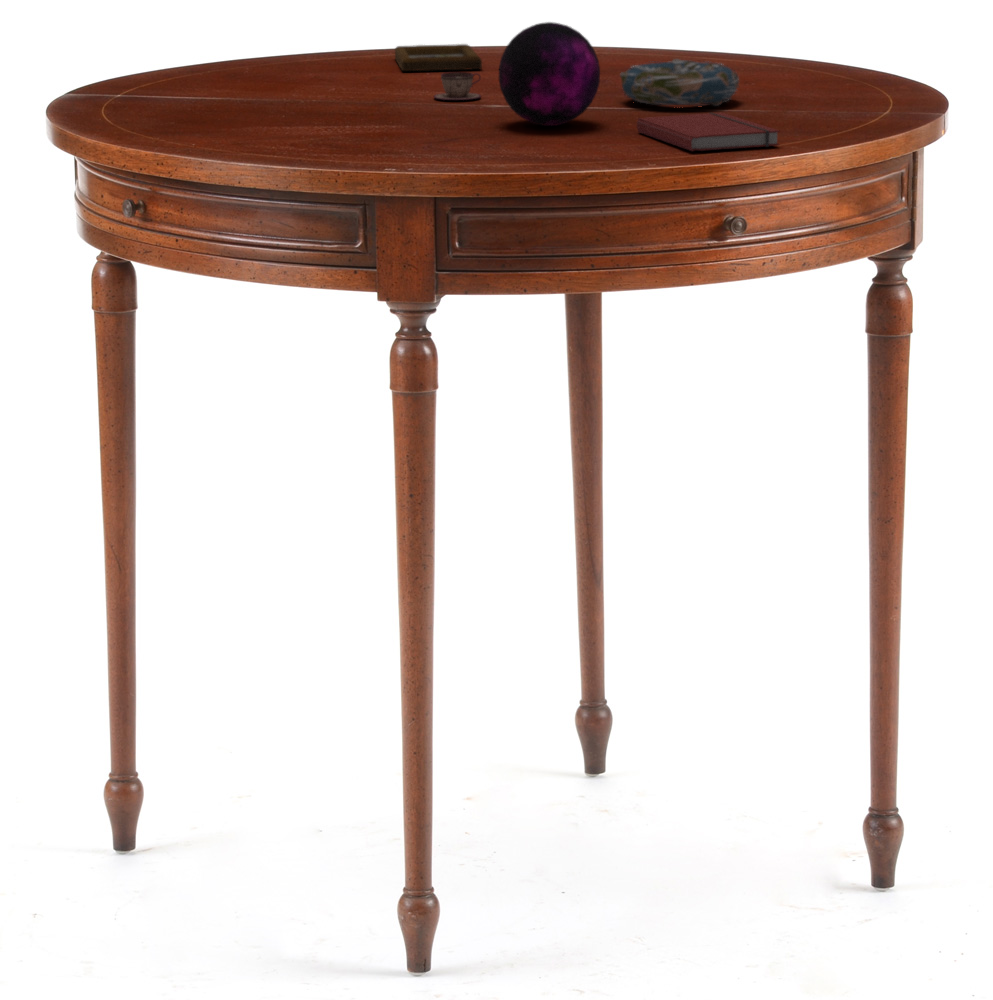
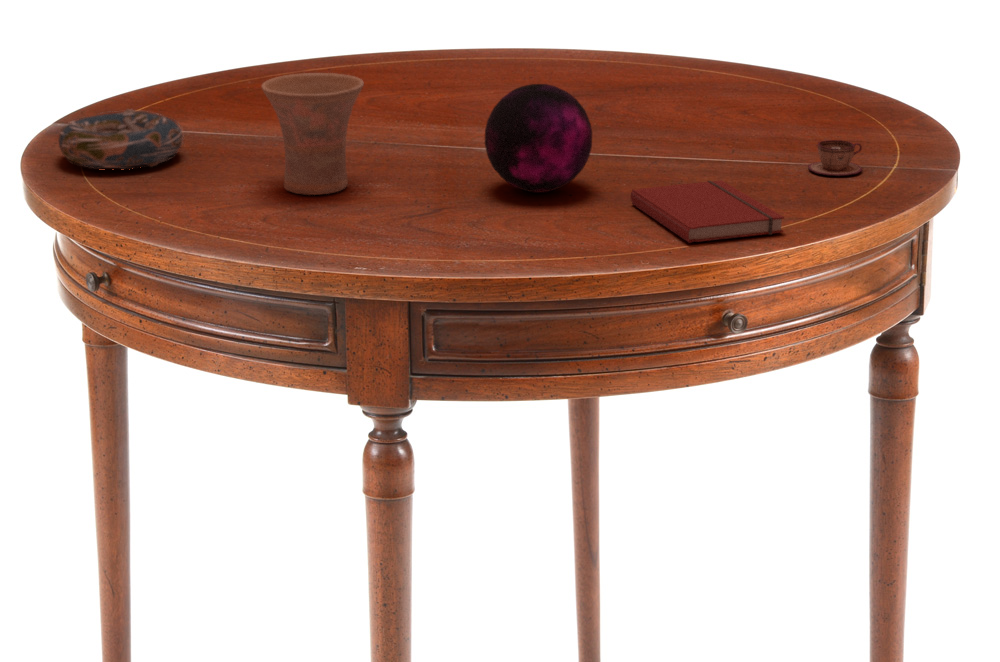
vase: none [288,19,384,129] -> present [262,73,364,195]
picture frame: present [395,44,482,71] -> none [392,56,477,93]
decorative bowl: present [620,59,739,106] -> present [58,109,183,167]
teacup: present [434,72,481,100] -> present [808,140,862,176]

